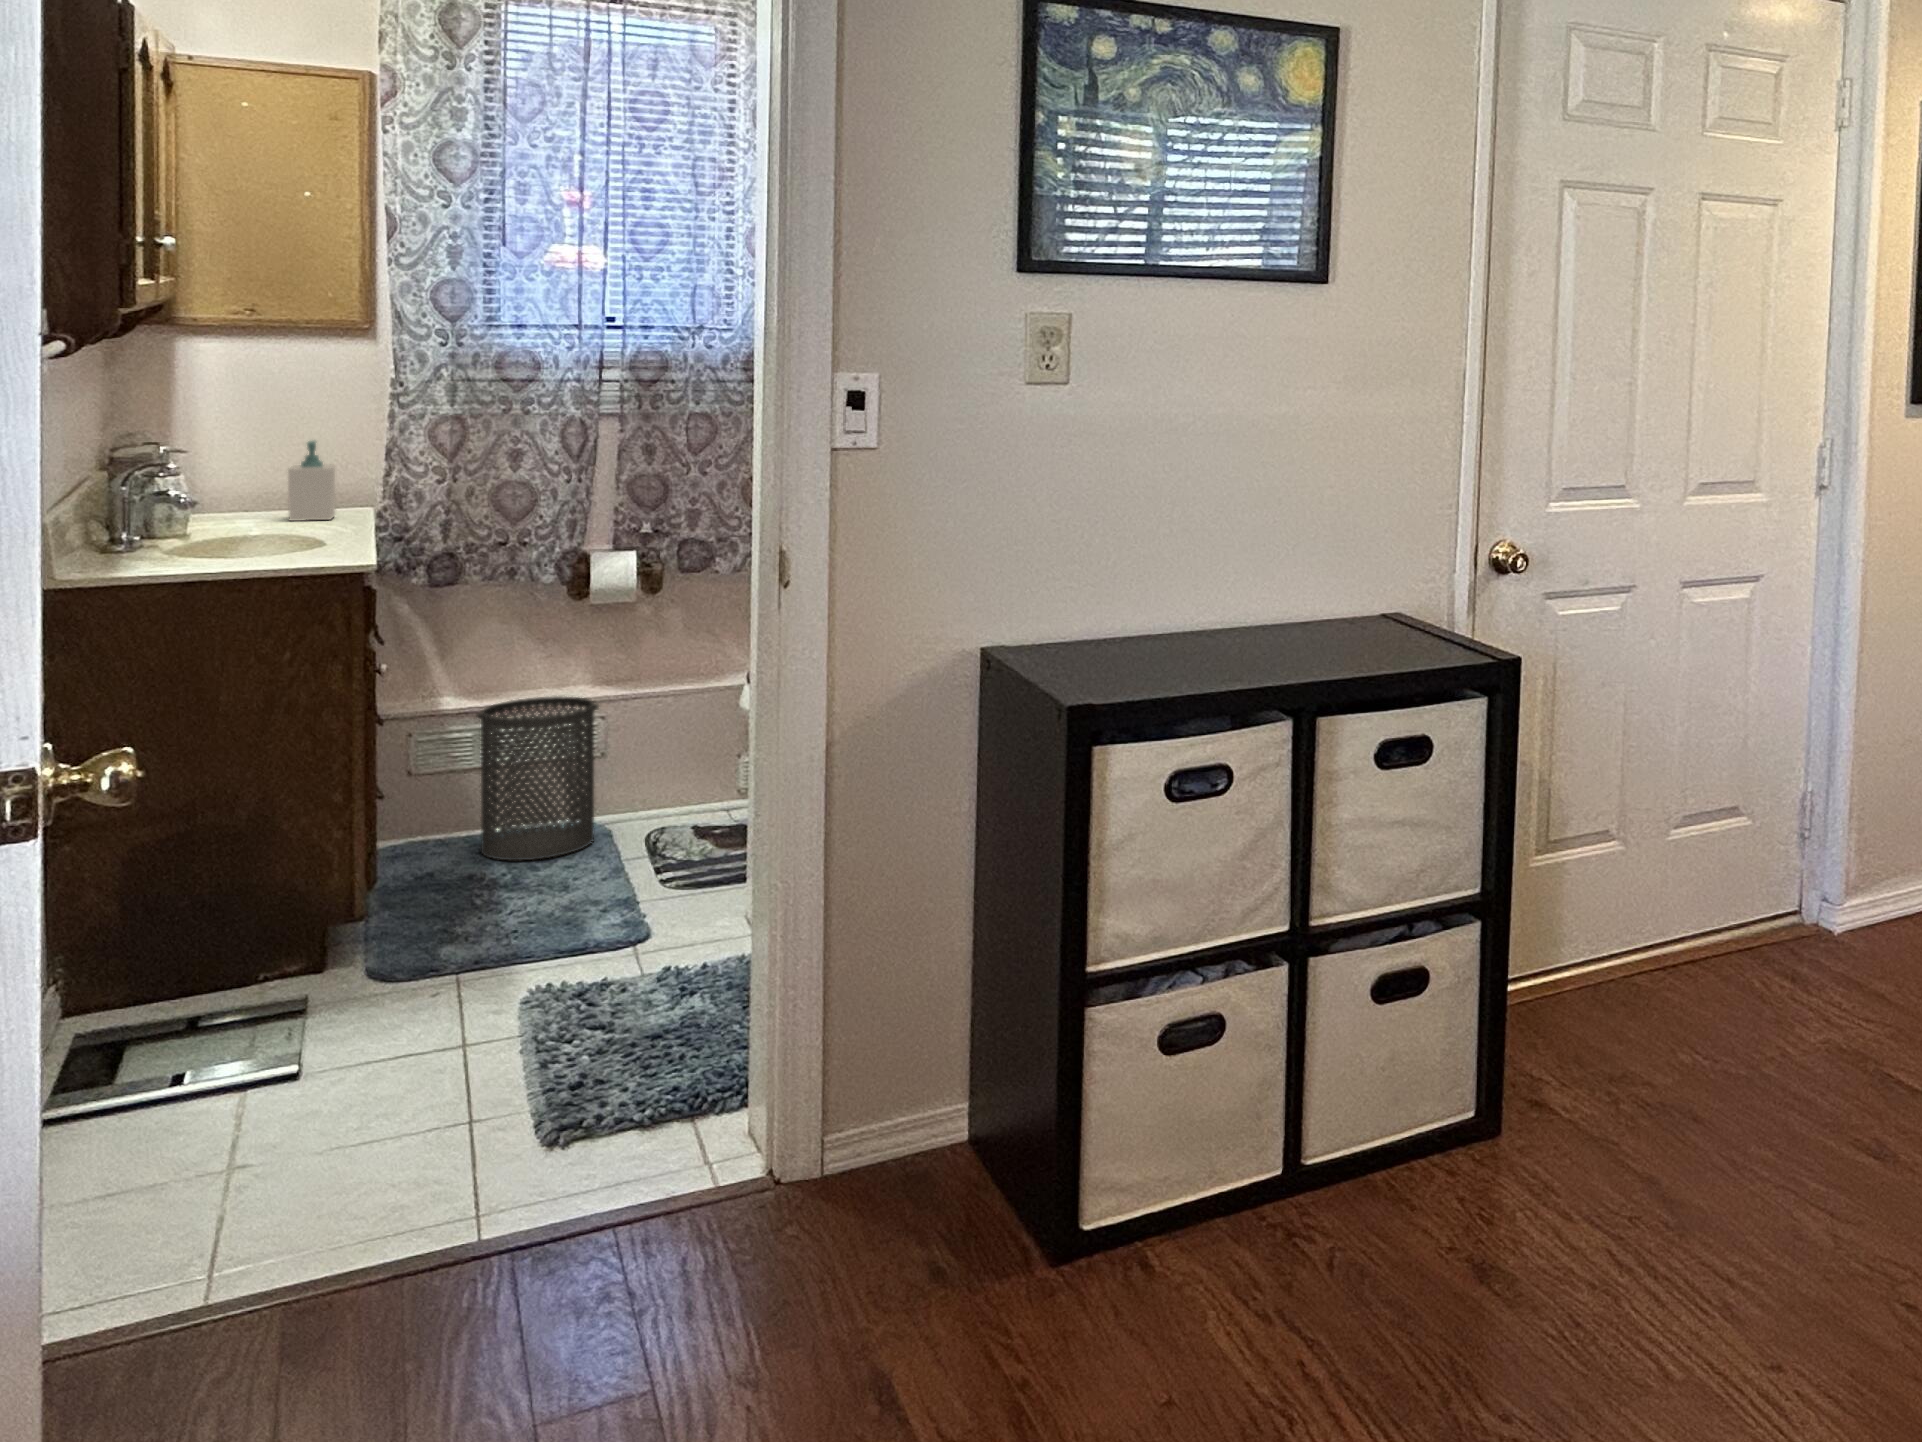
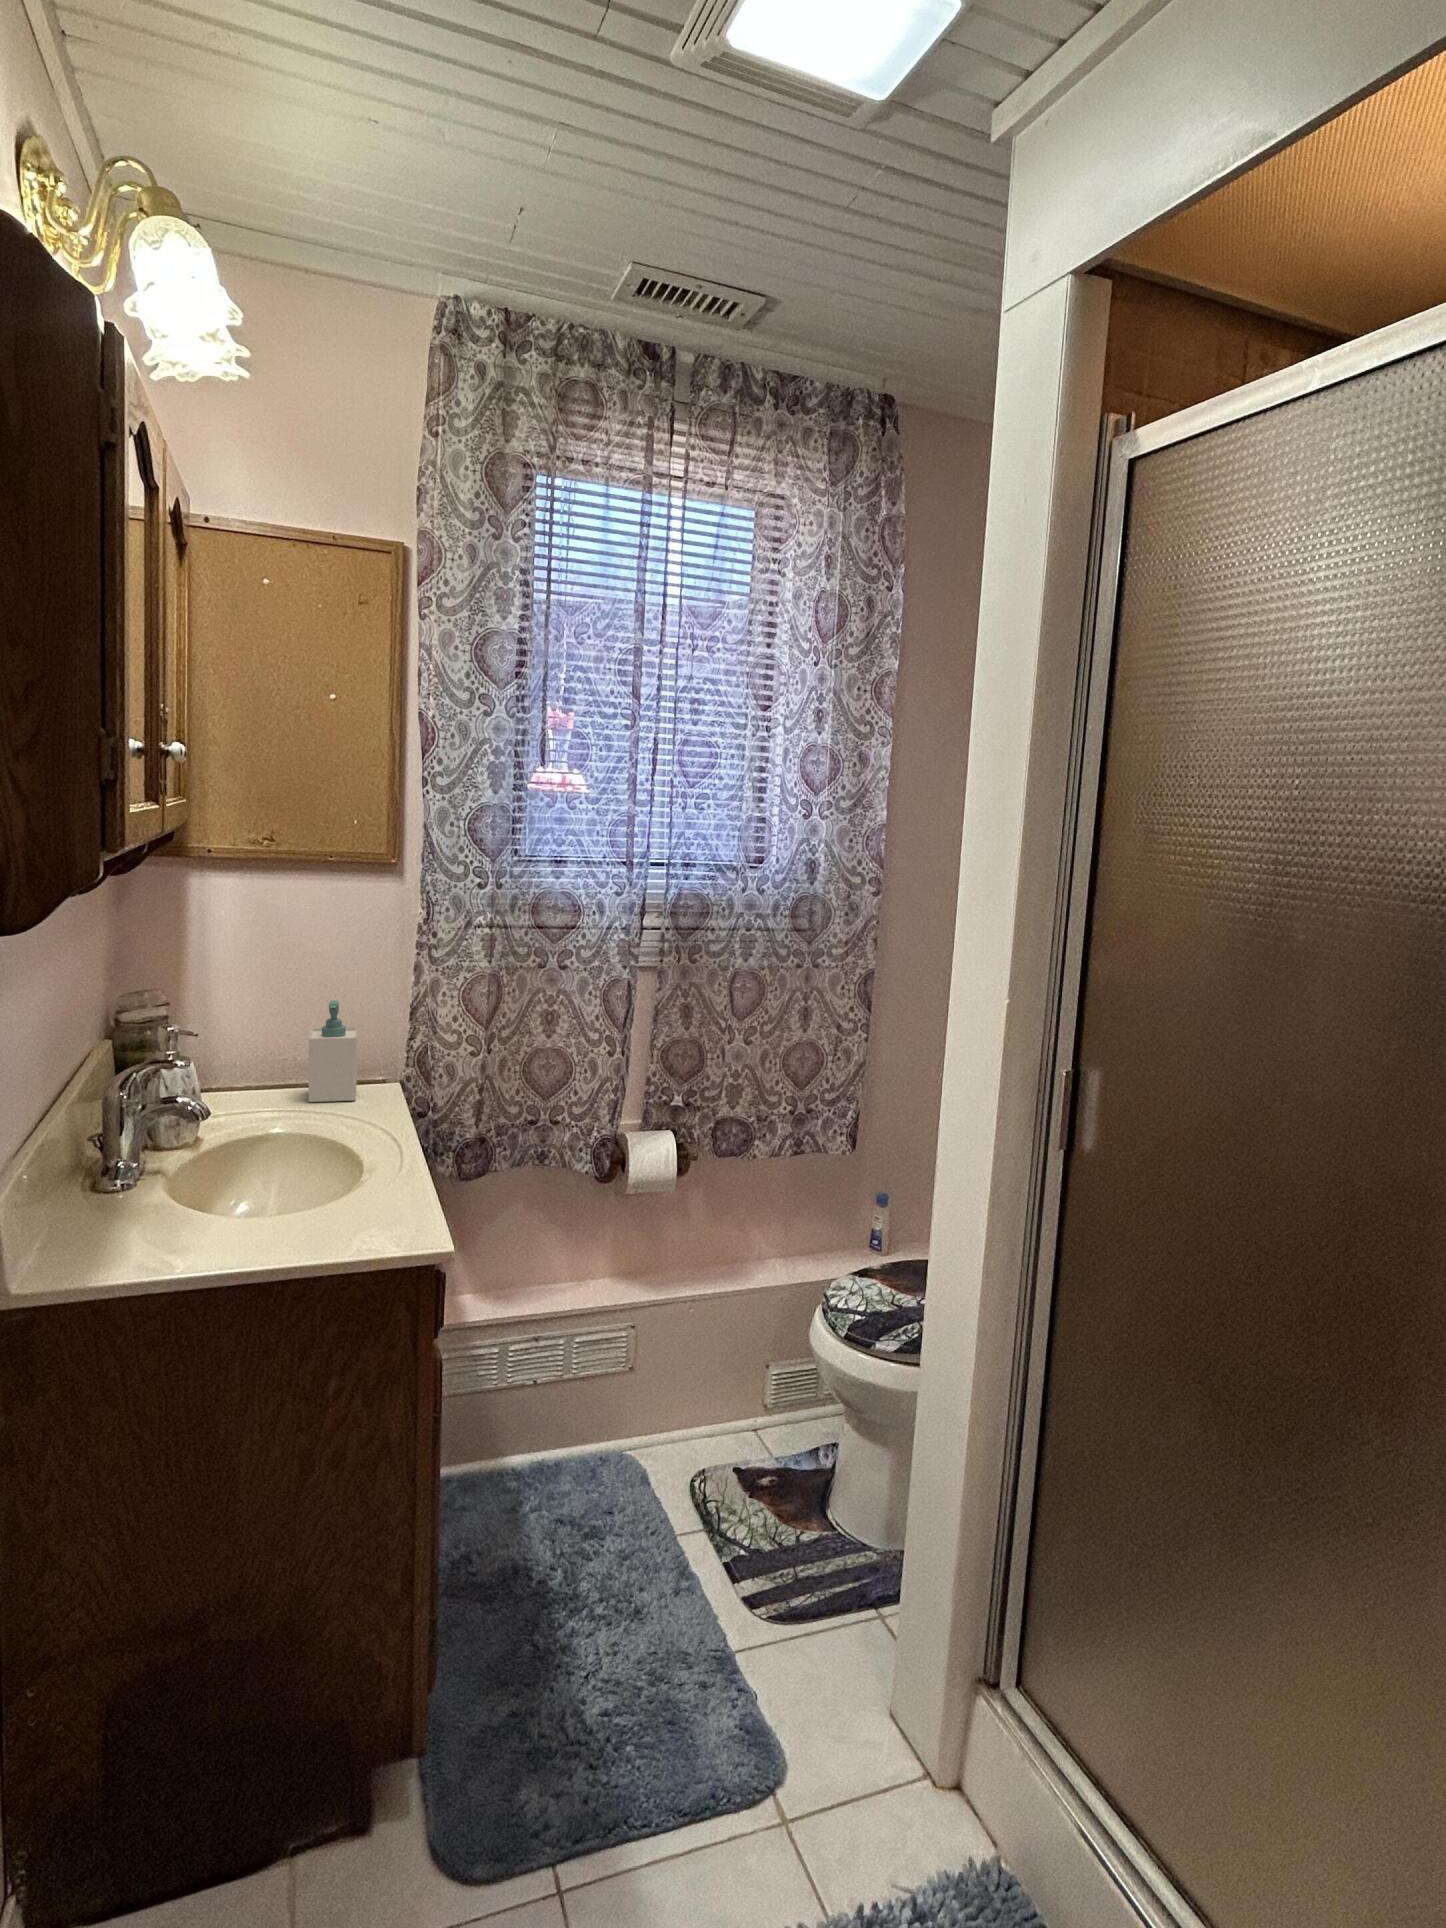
trash can: present [477,696,598,861] -> none [515,1309,648,1541]

